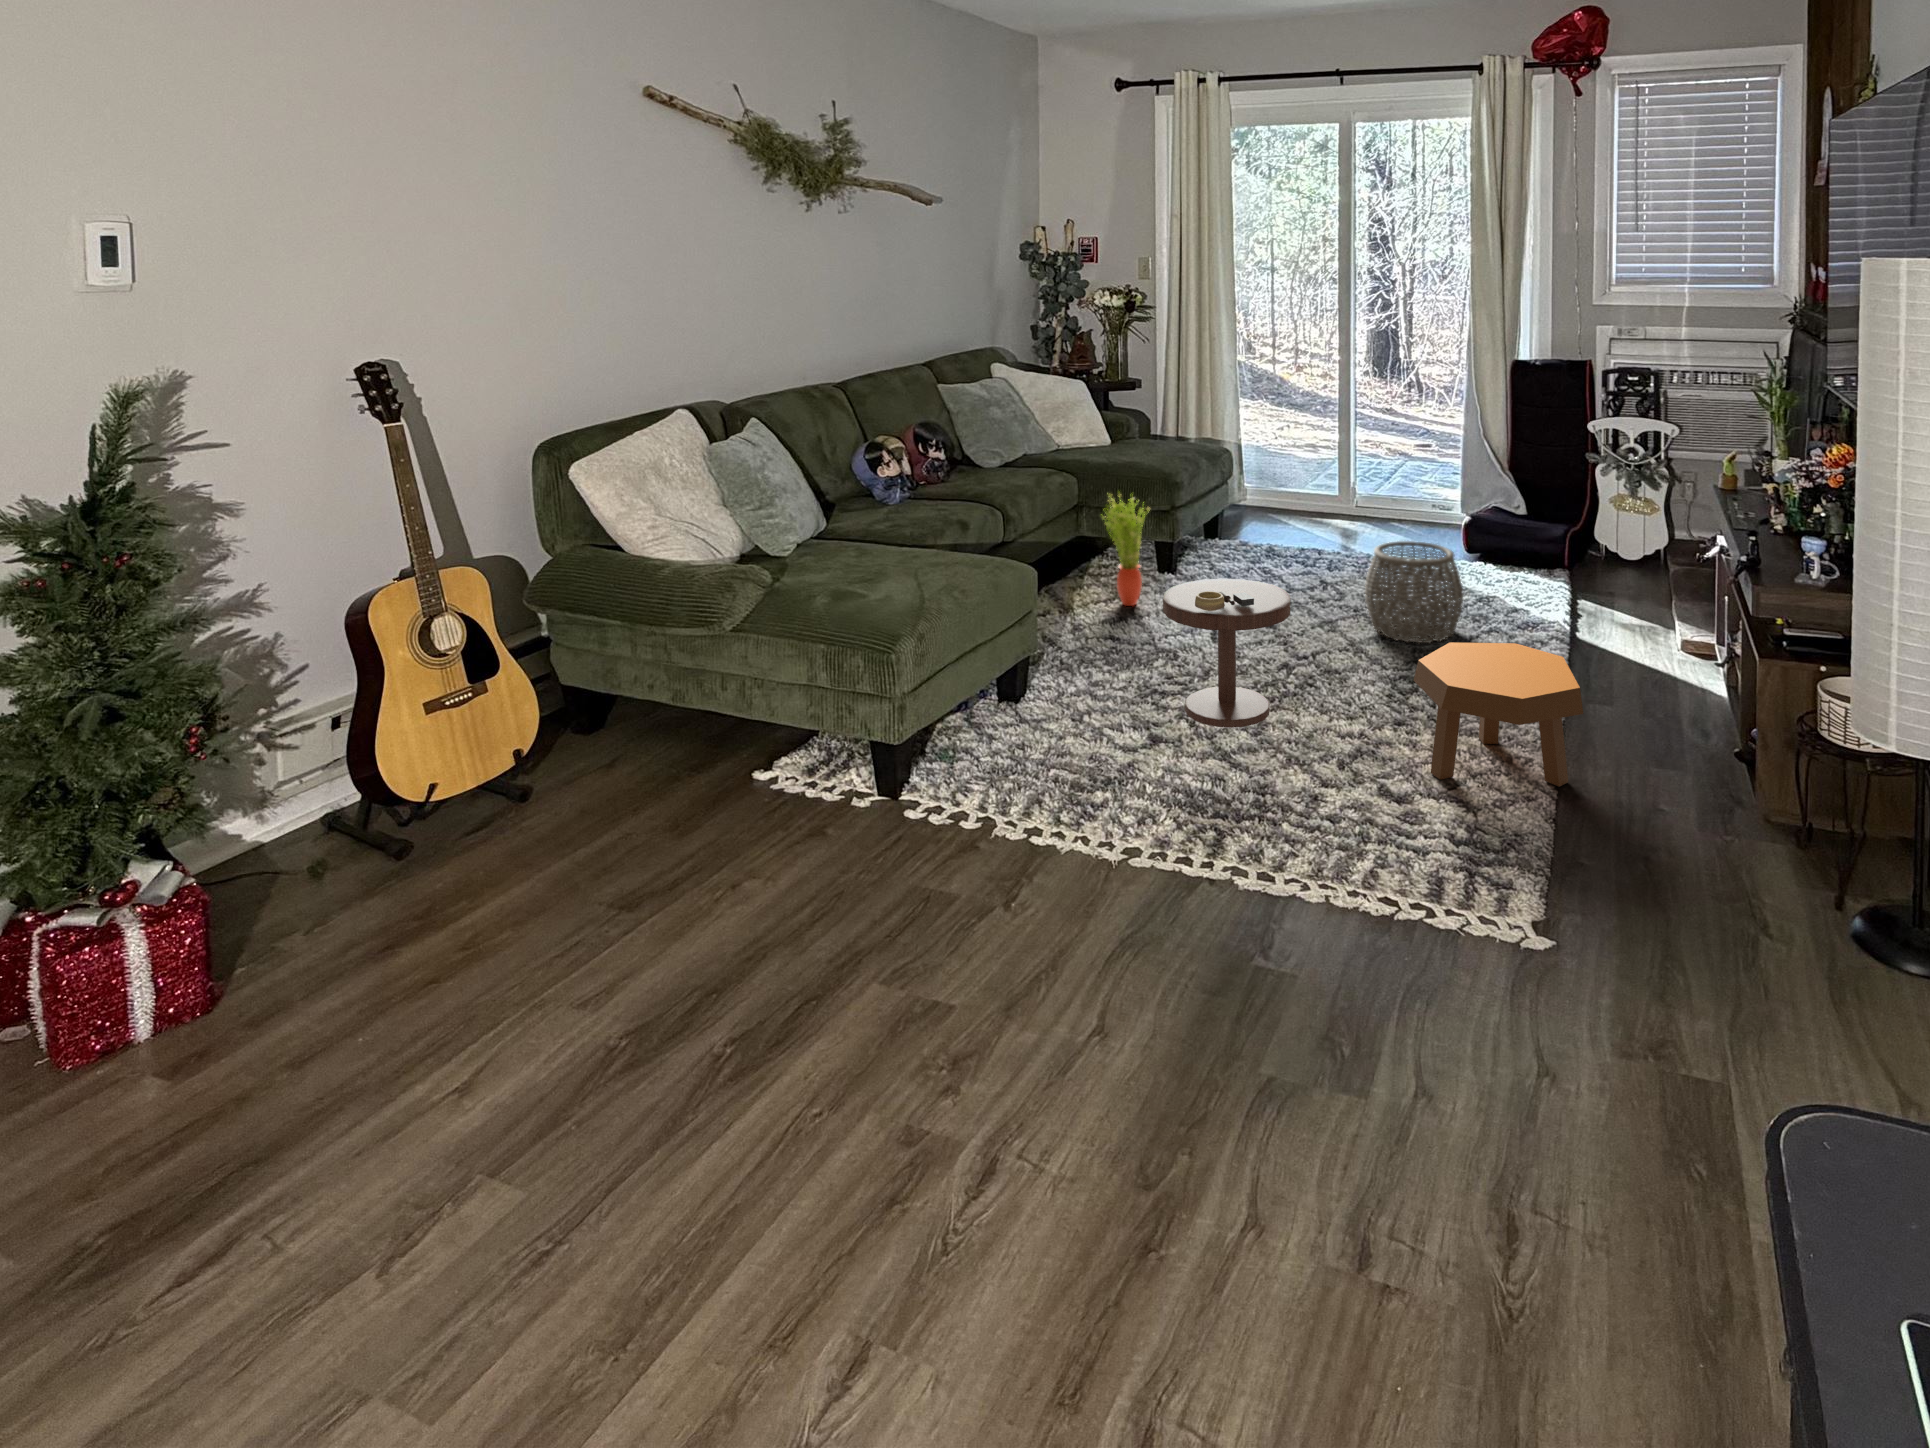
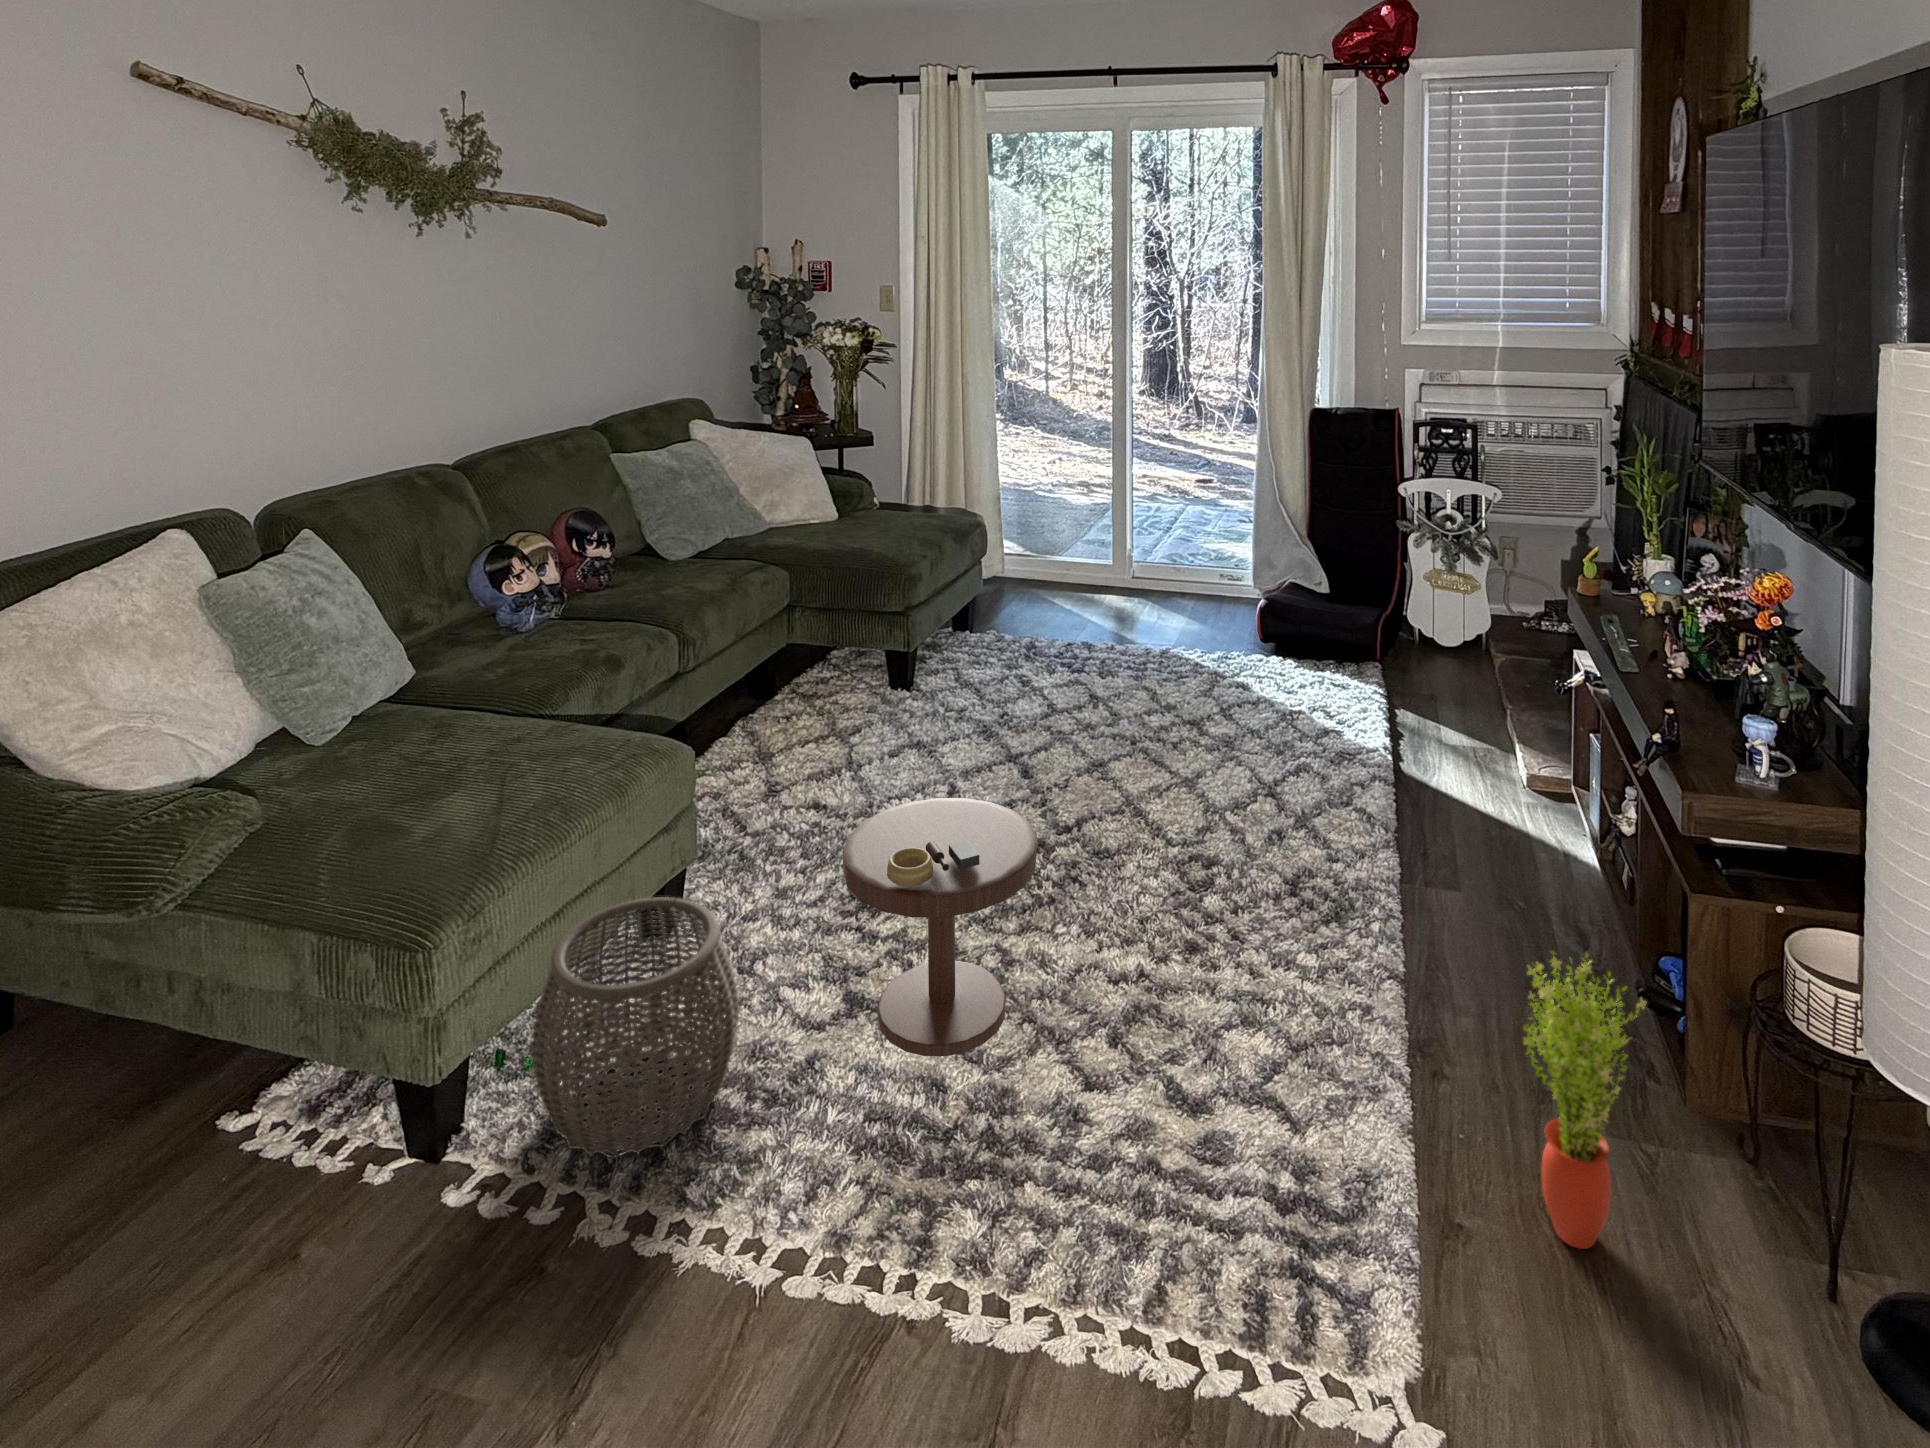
potted plant: present [1101,494,1149,606] -> present [1524,952,1646,1249]
woven basket: present [1365,541,1463,643] -> present [531,897,740,1159]
footstool: present [1414,642,1583,787] -> none [1211,832,1444,1060]

